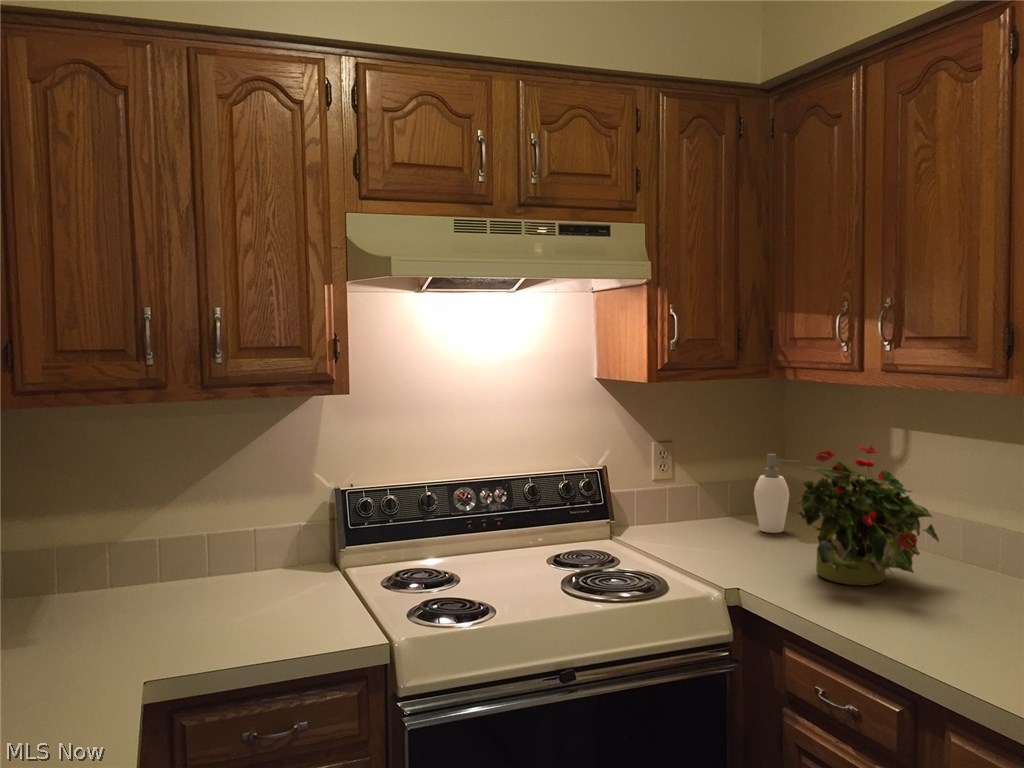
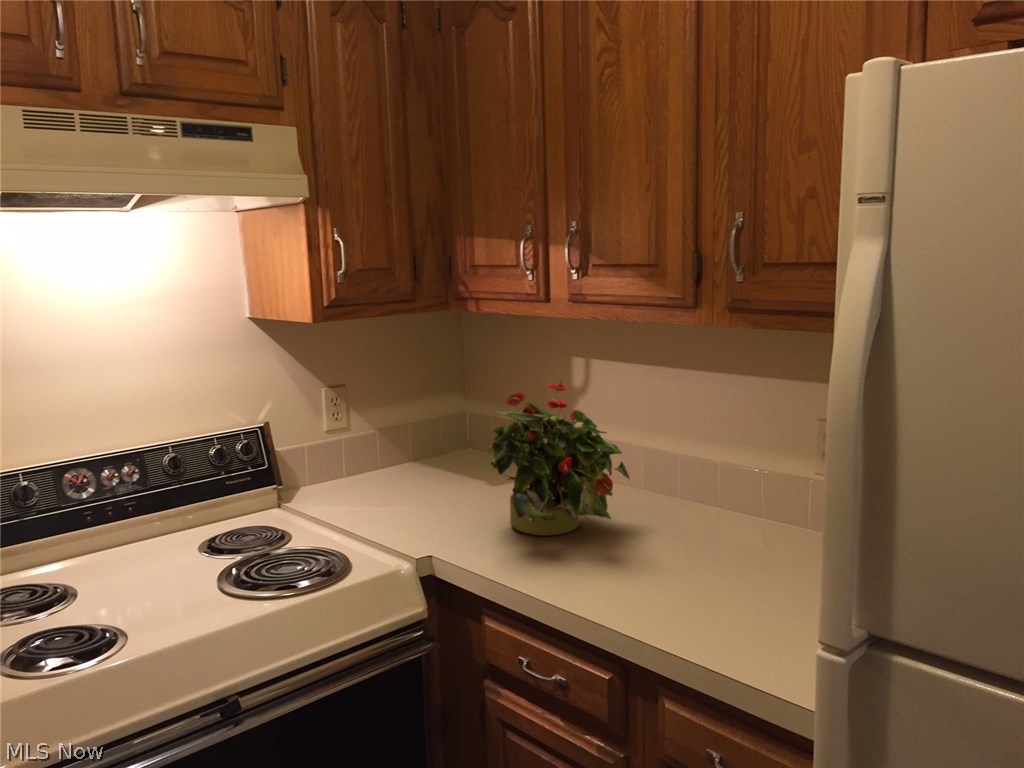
soap dispenser: present [754,454,800,533] -> none [438,393,485,479]

